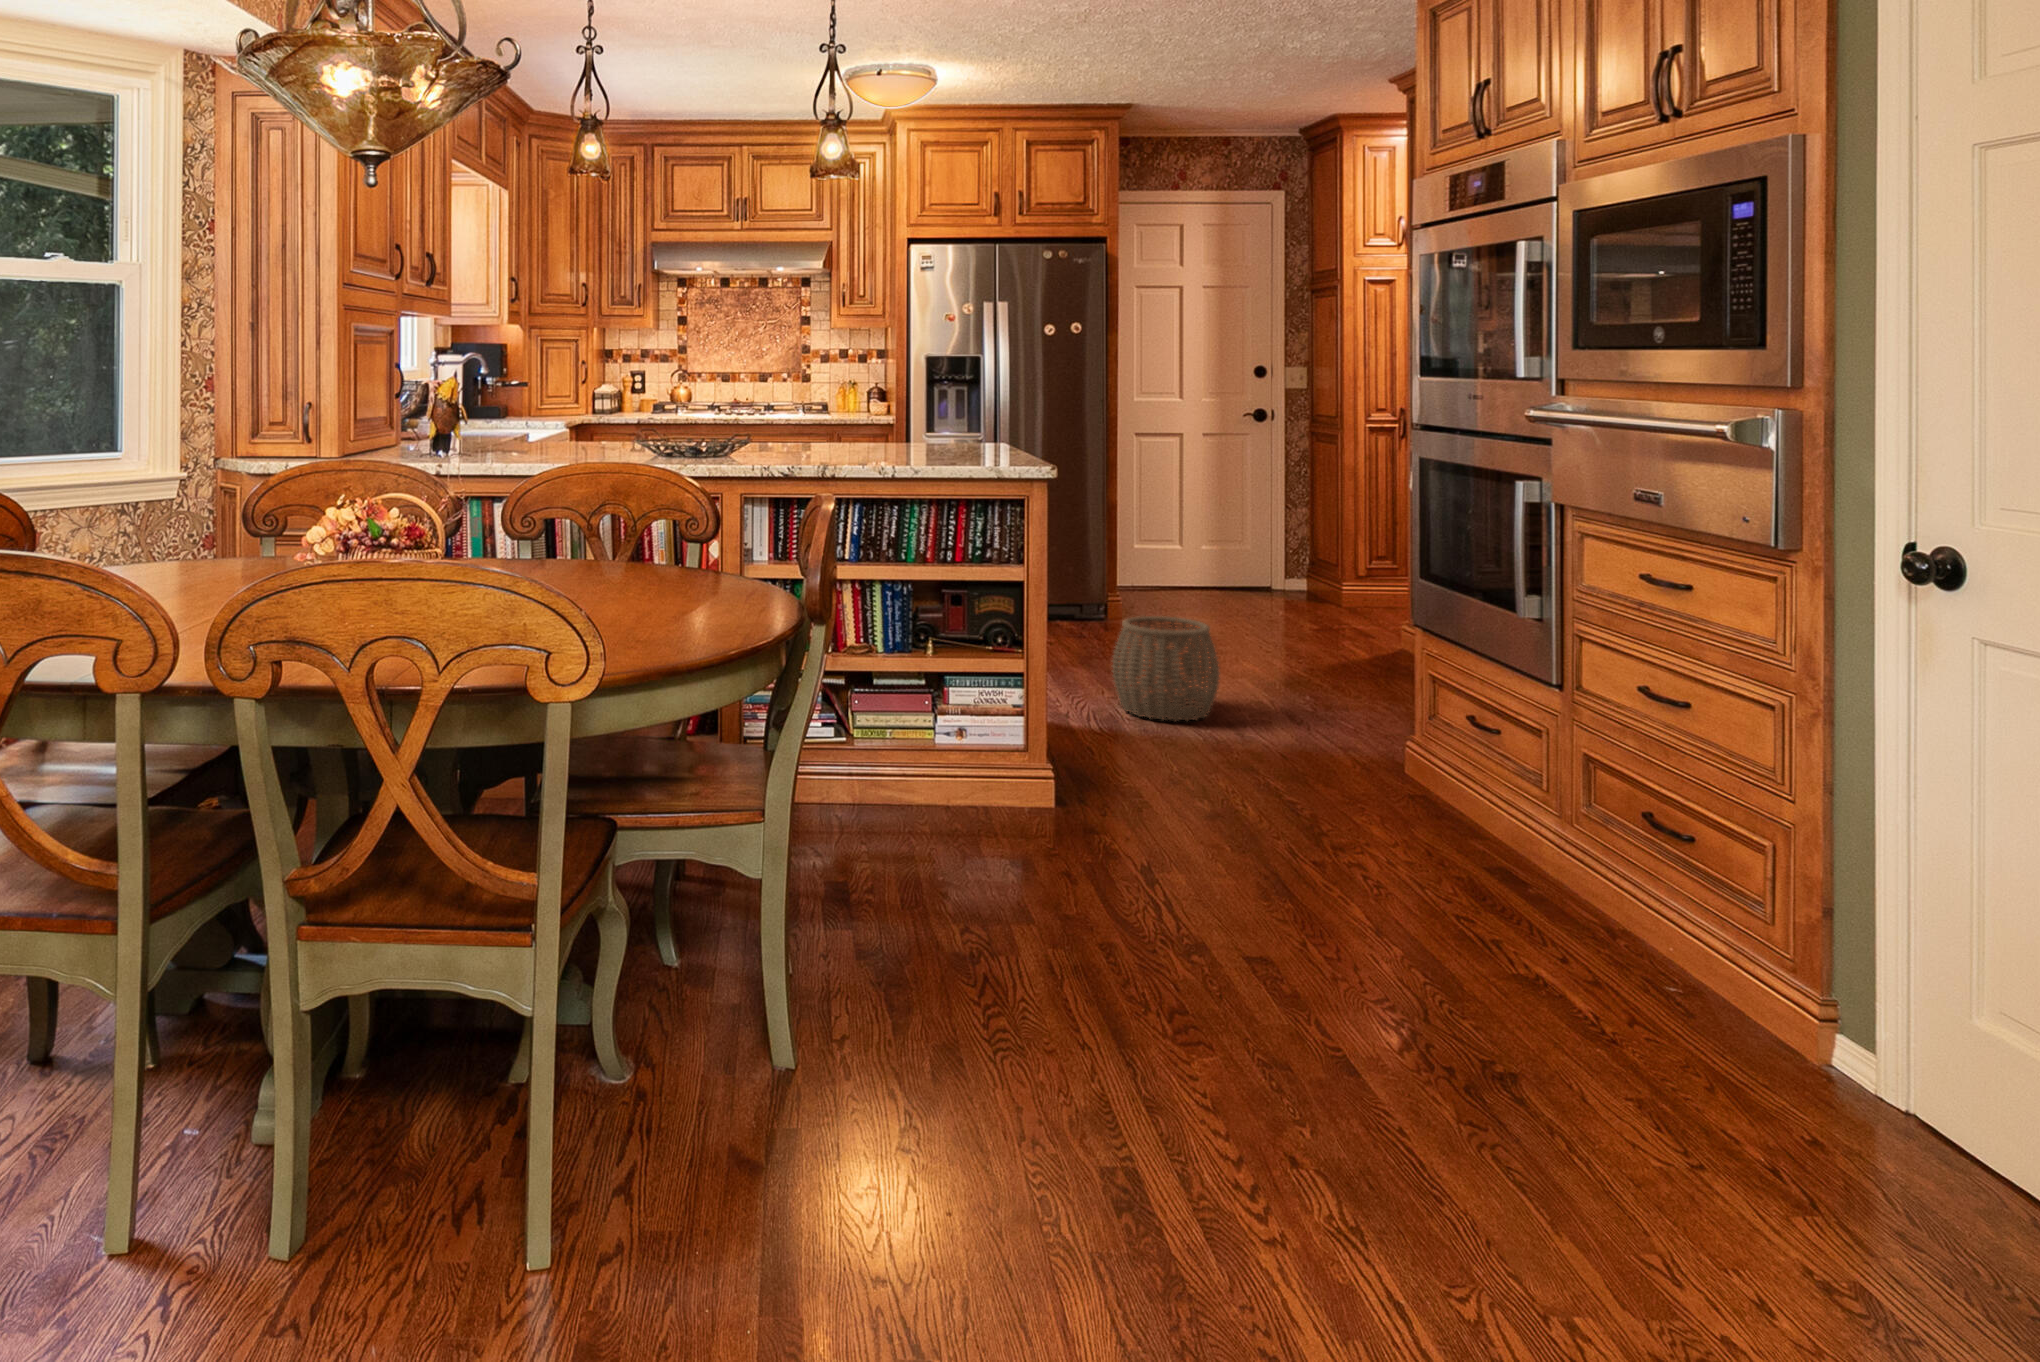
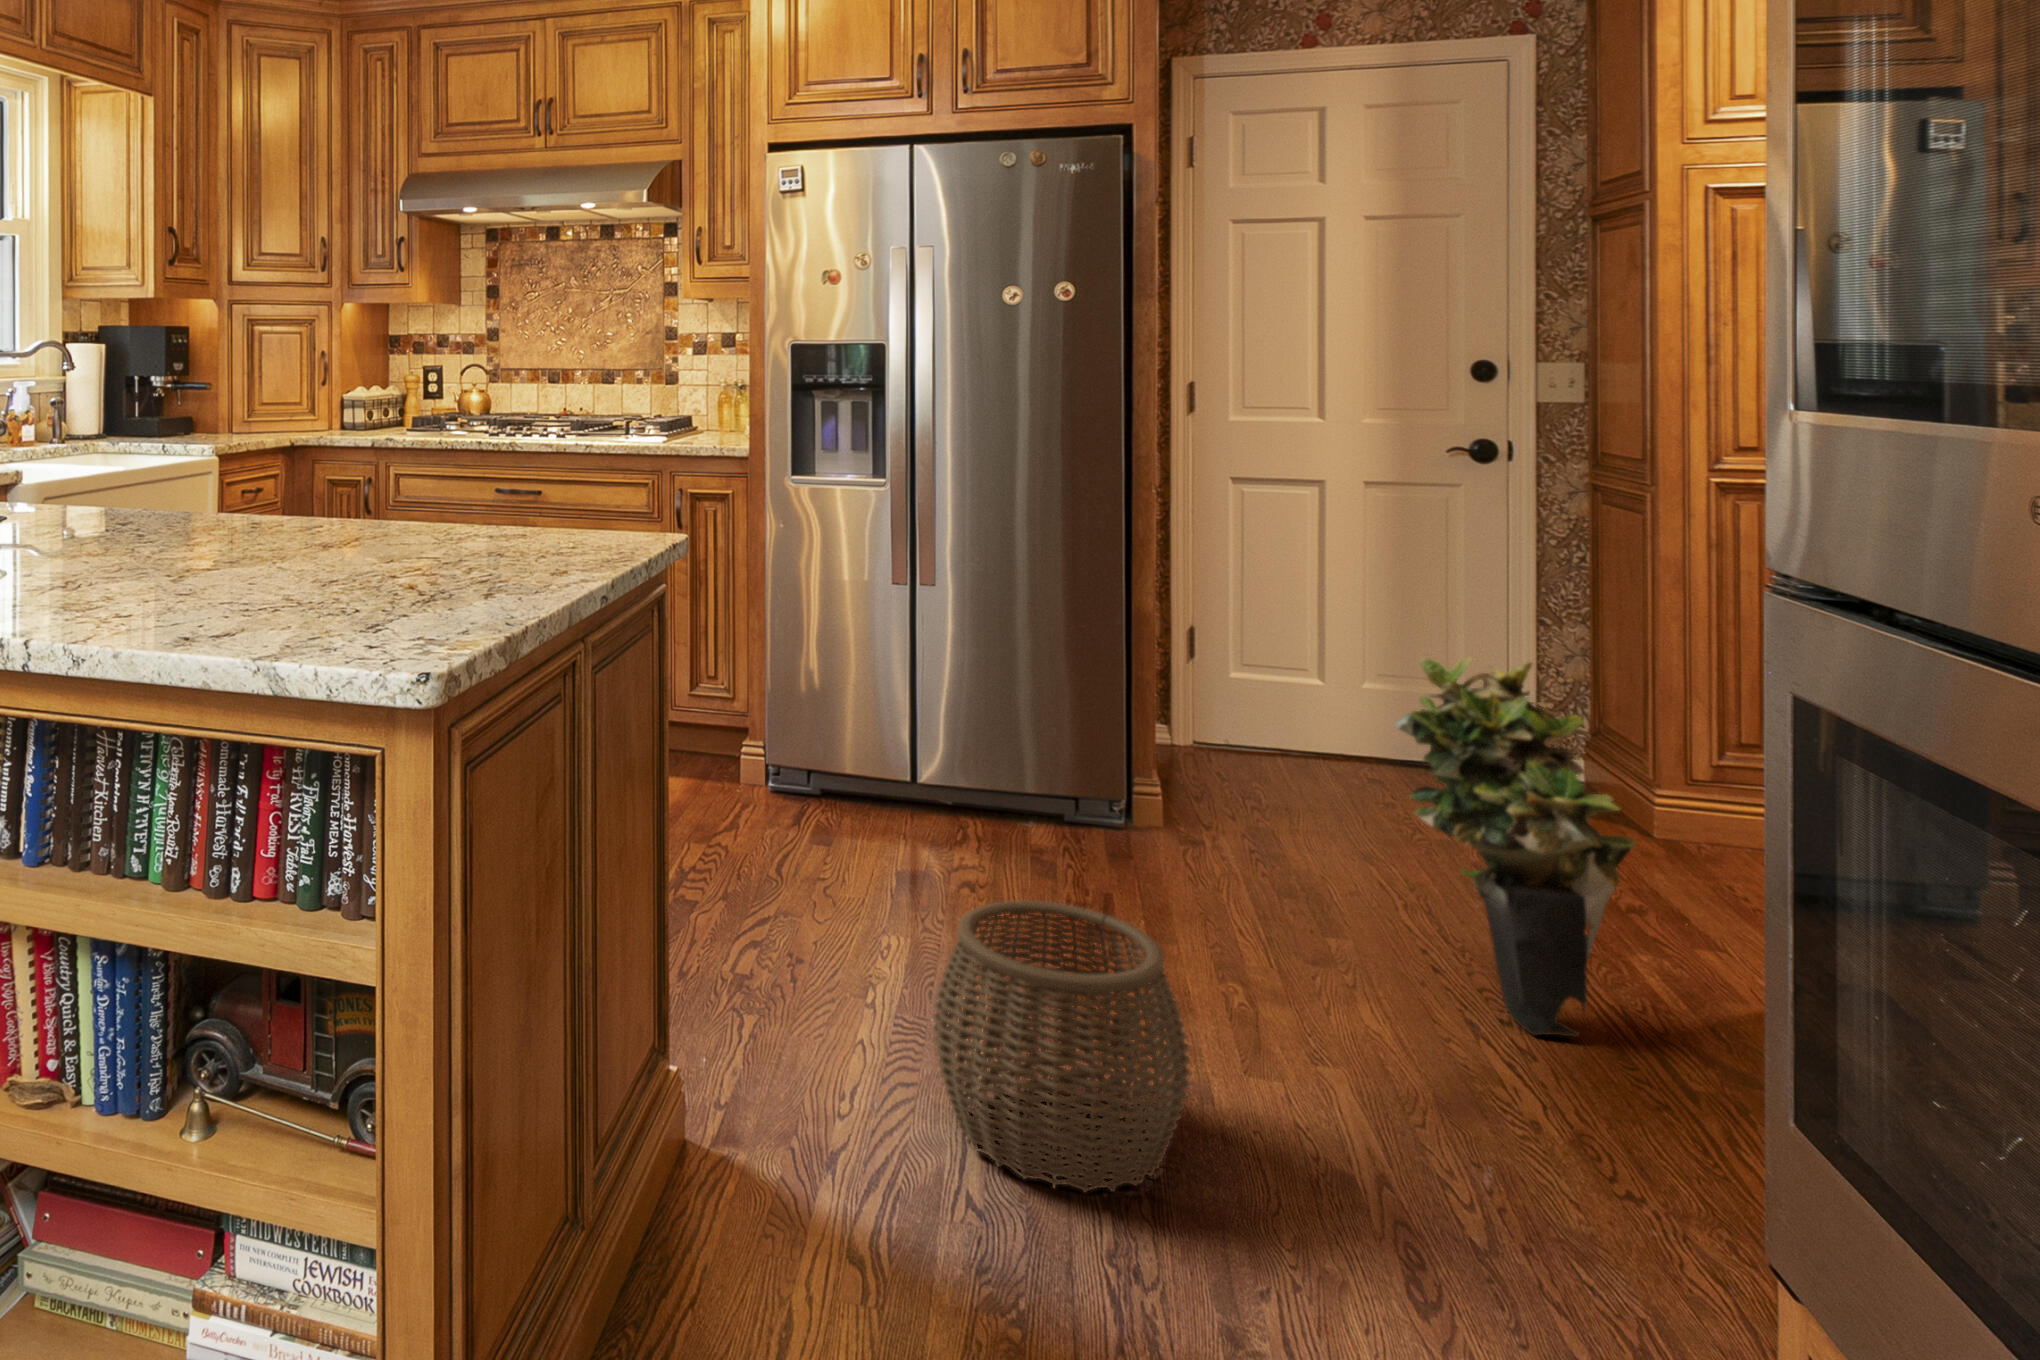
potted plant: none [1261,509,1358,672] -> present [1394,657,1635,1037]

